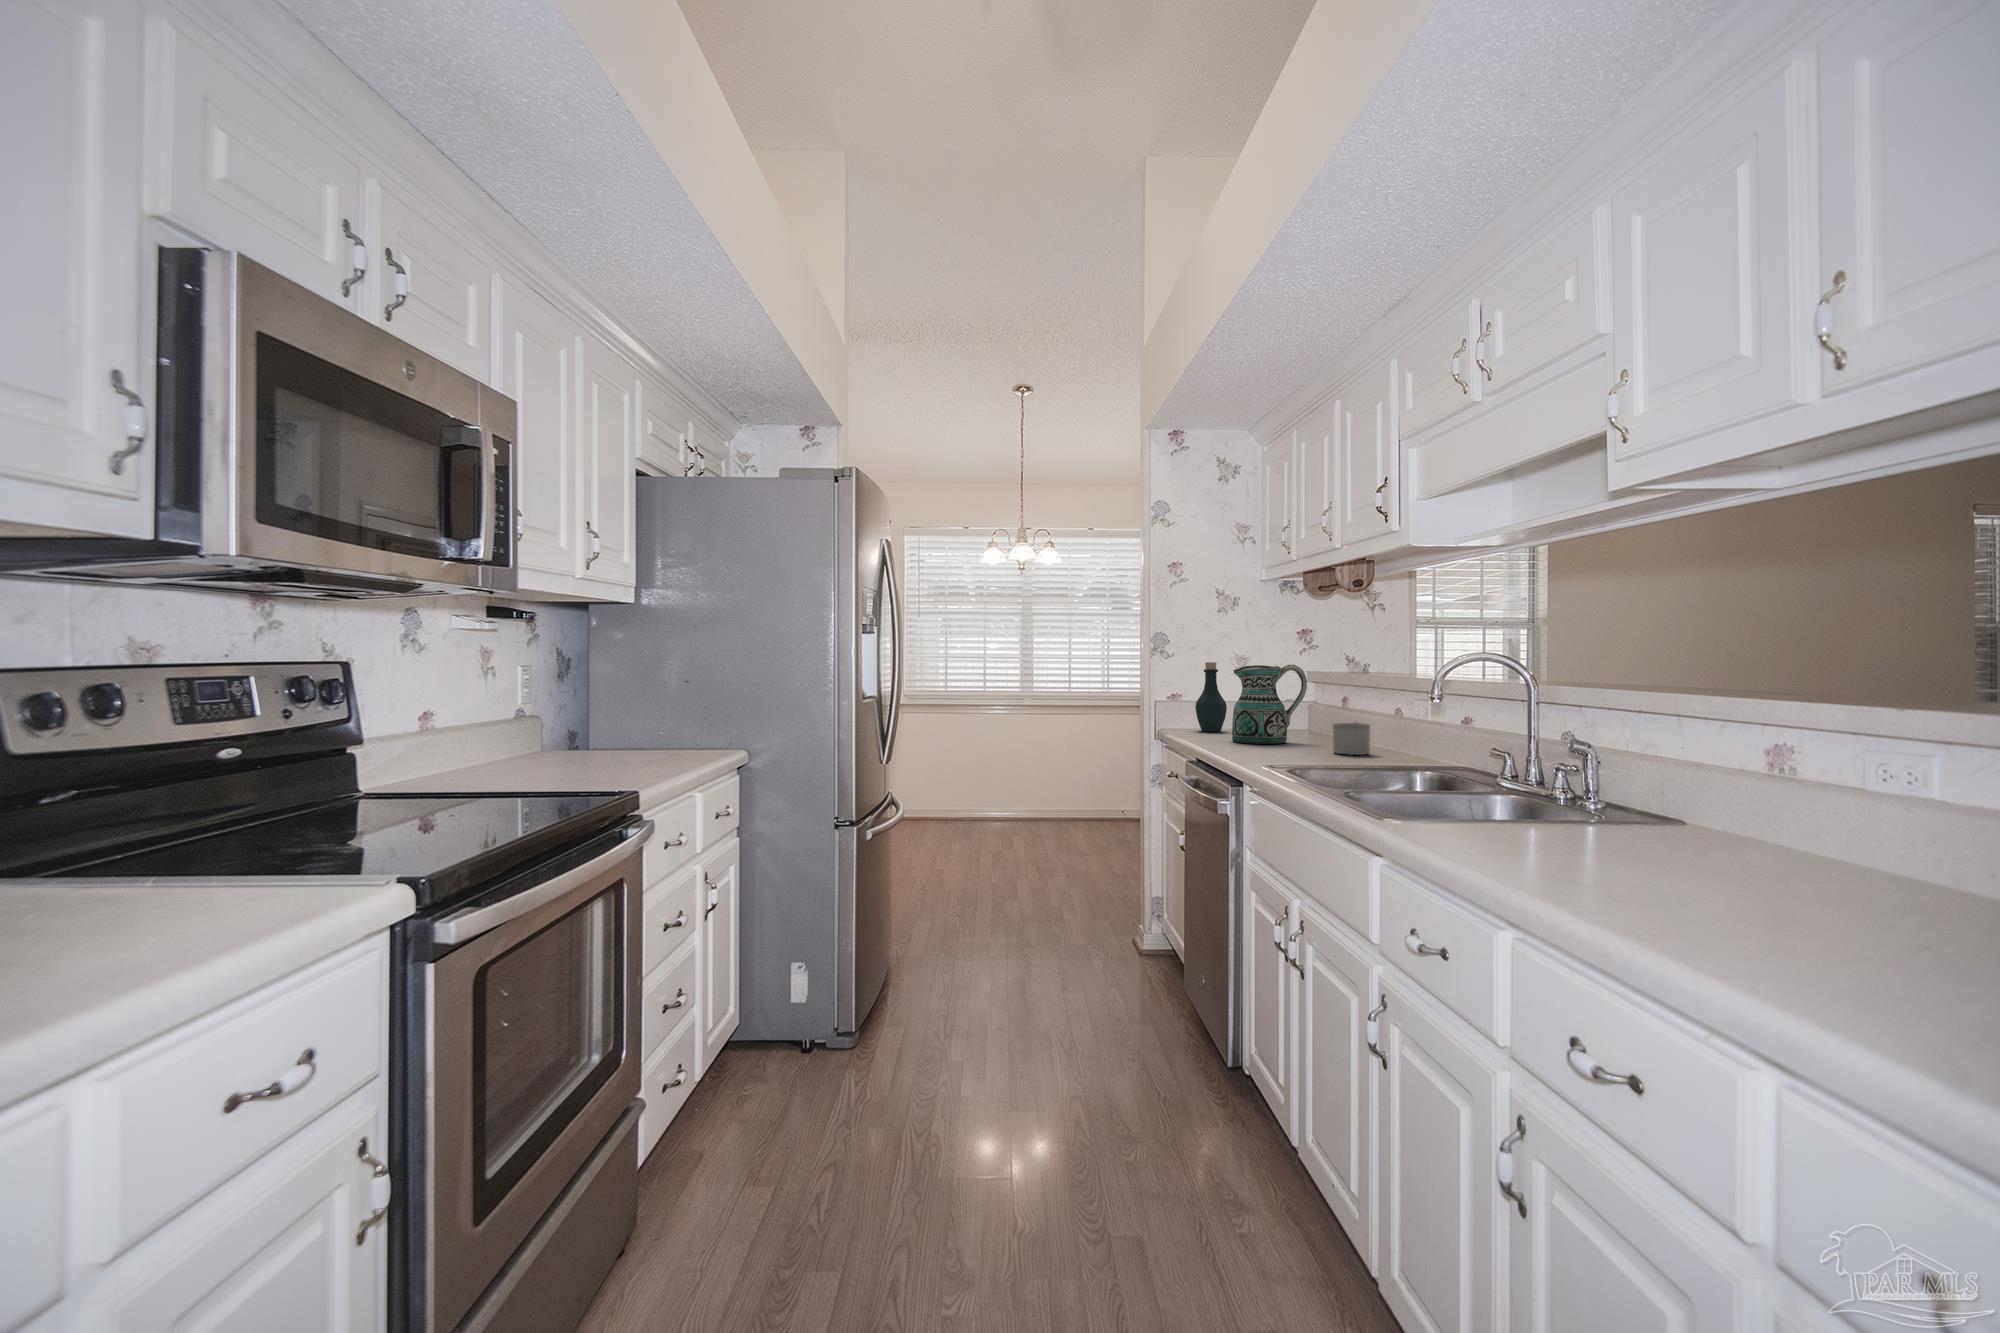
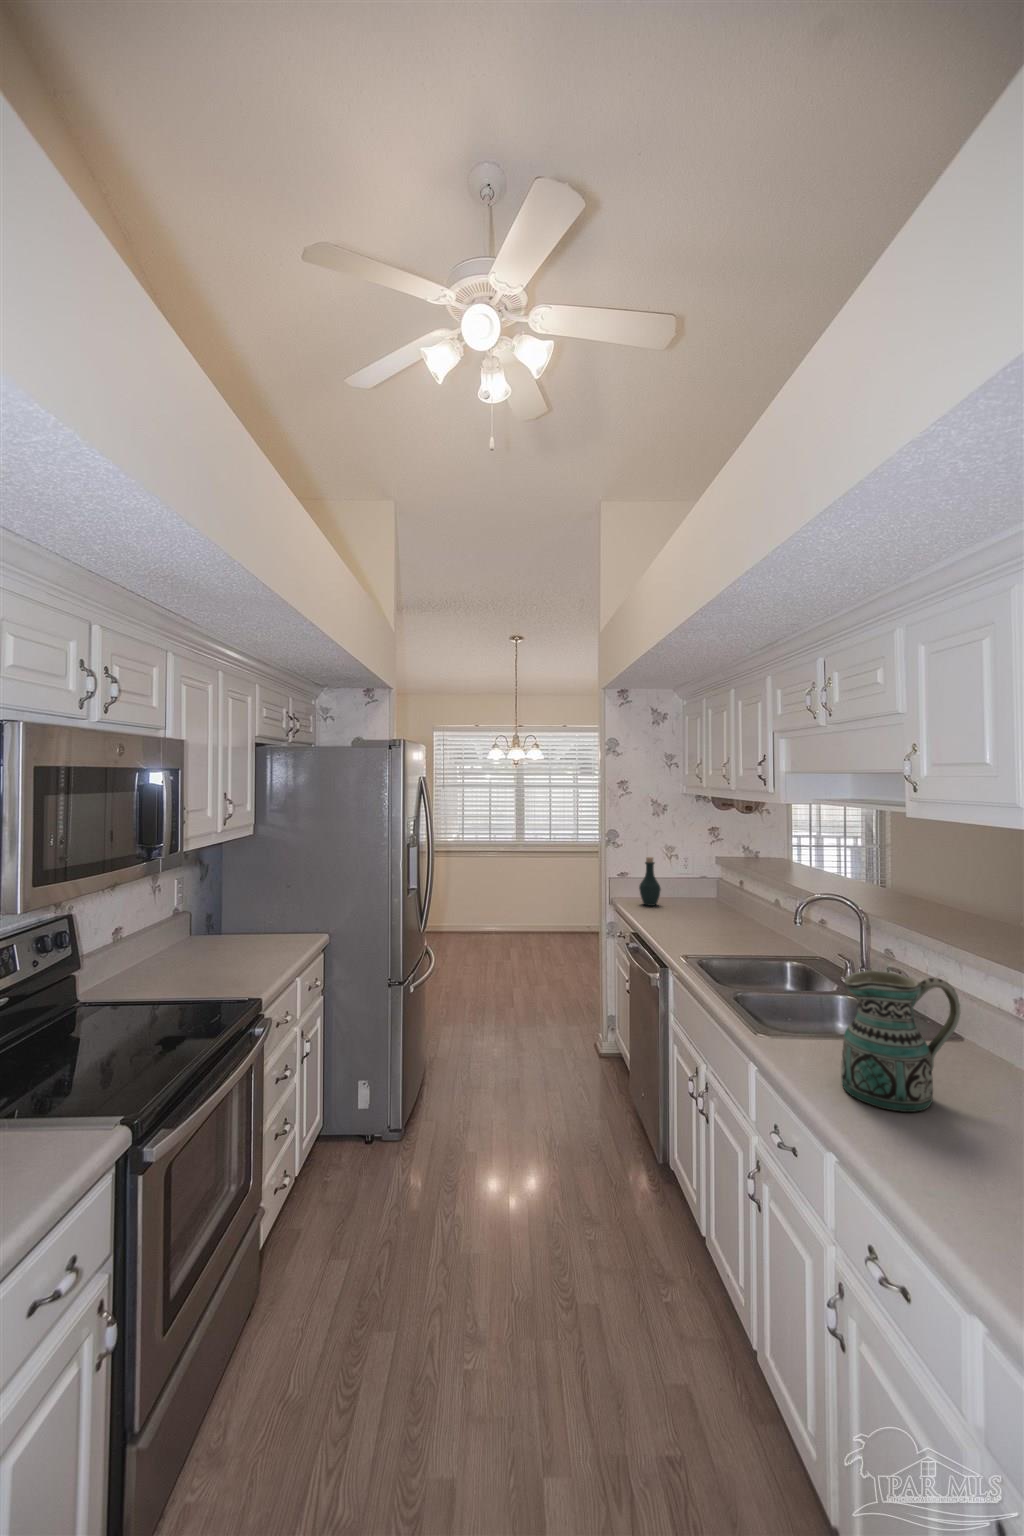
ceramic pitcher: present [1232,664,1307,744] -> present [841,970,960,1112]
mug: present [1333,722,1370,755] -> none [731,914,757,940]

